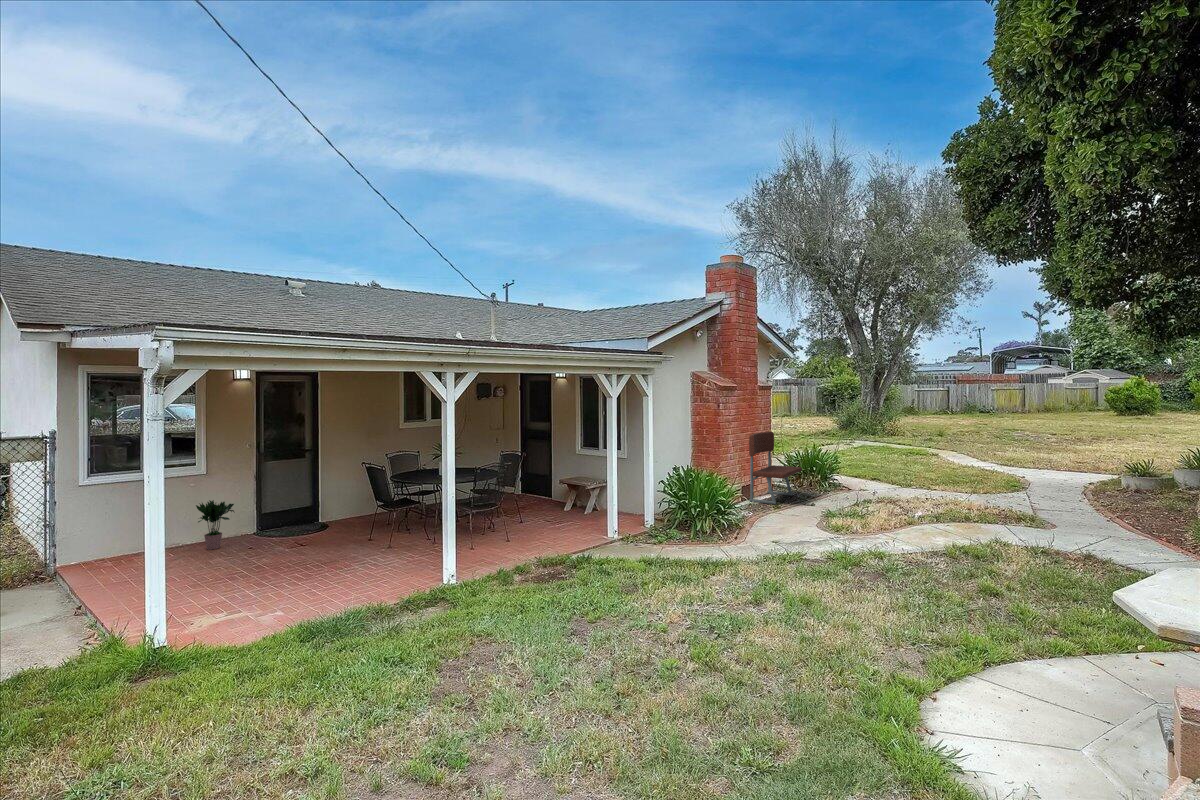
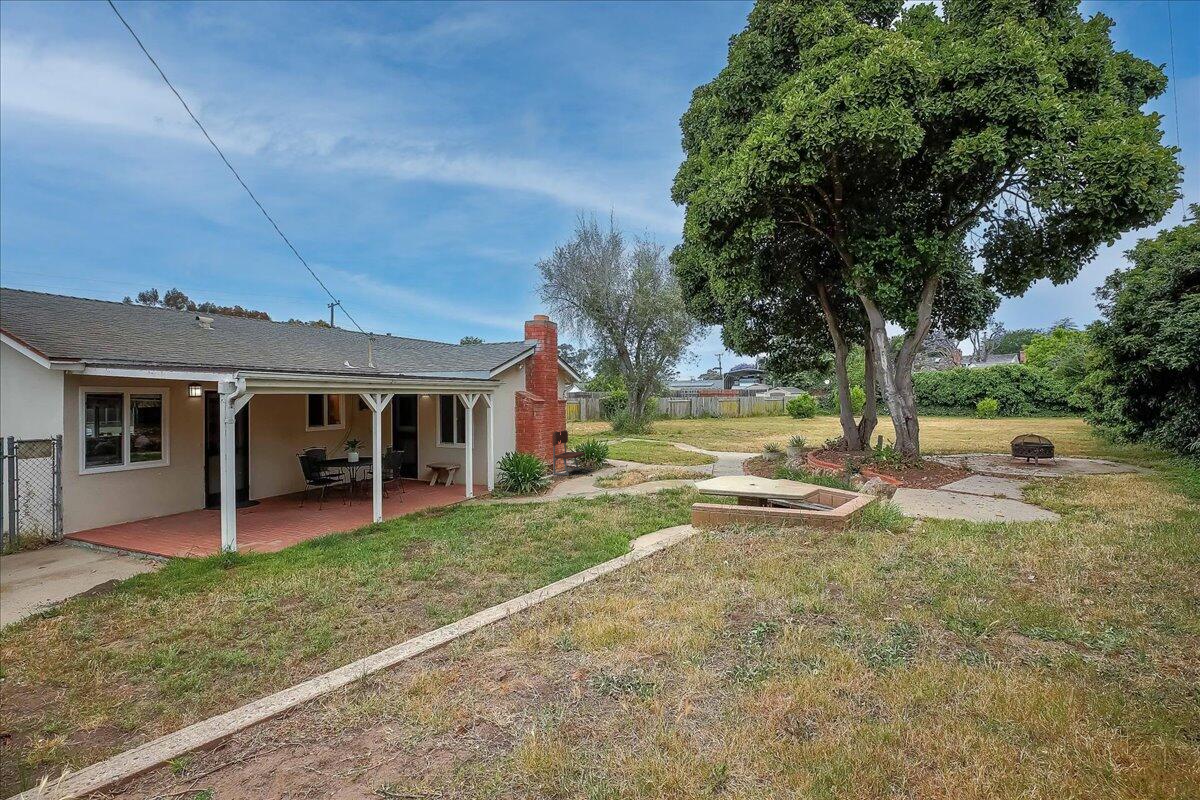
potted plant: present [196,500,234,550] -> none [171,482,202,518]

